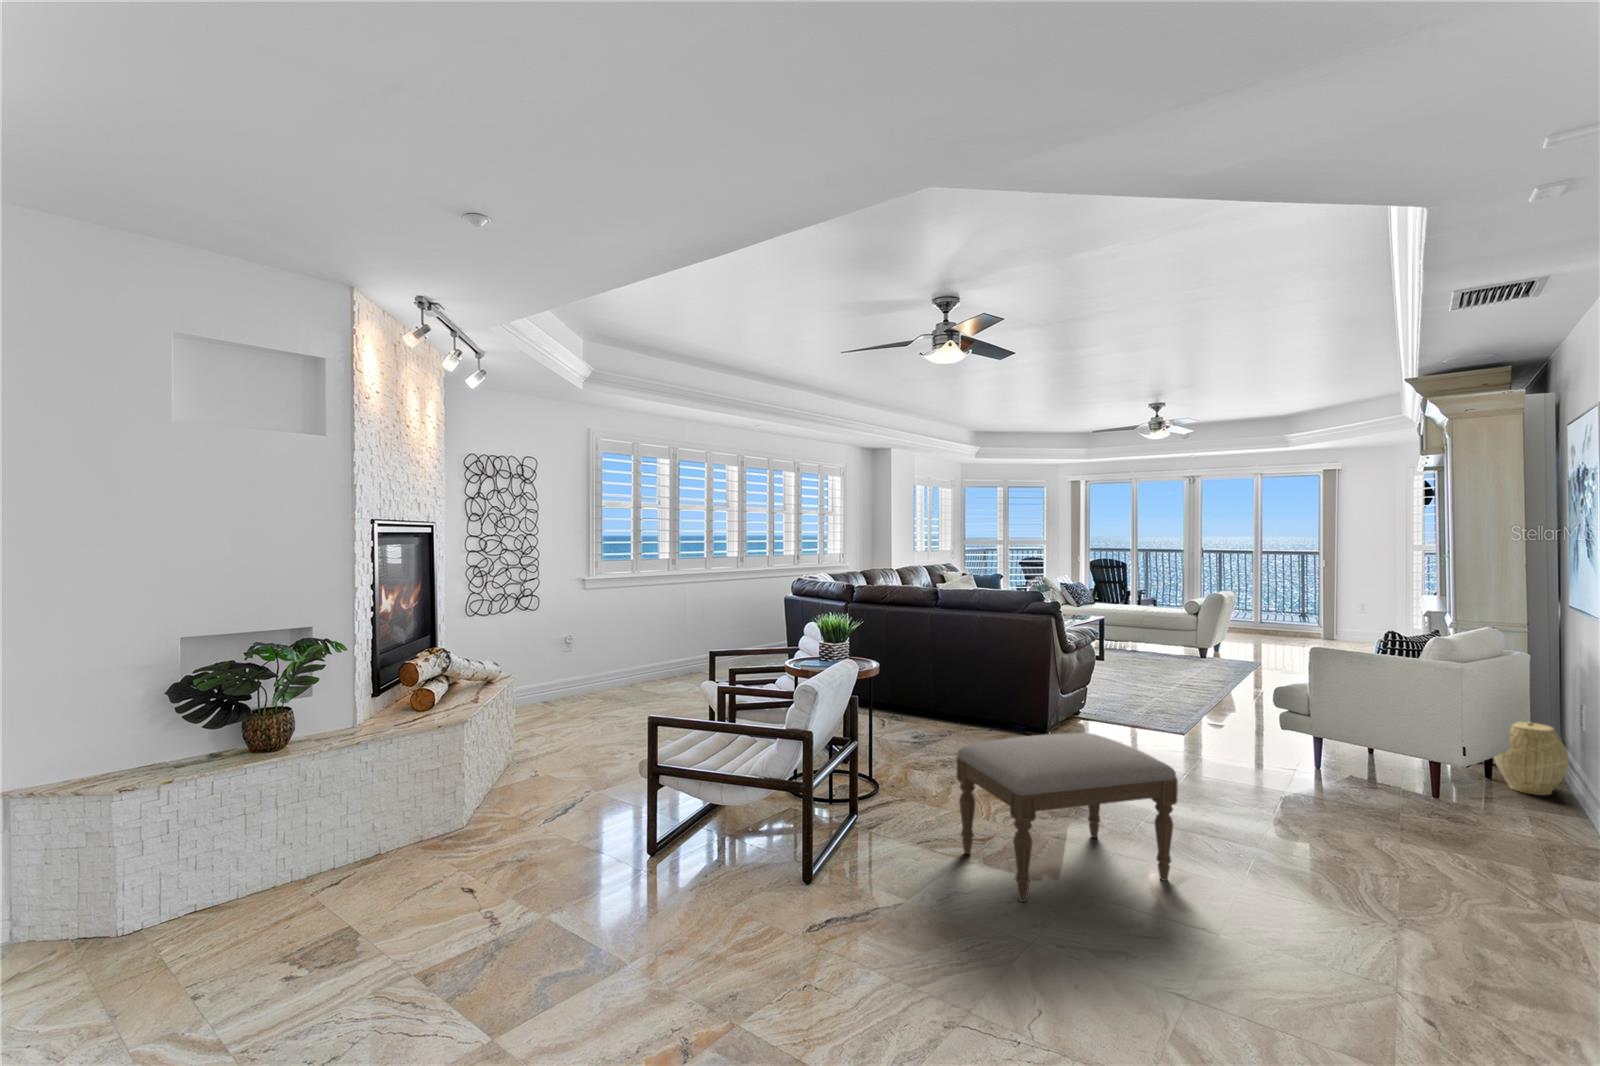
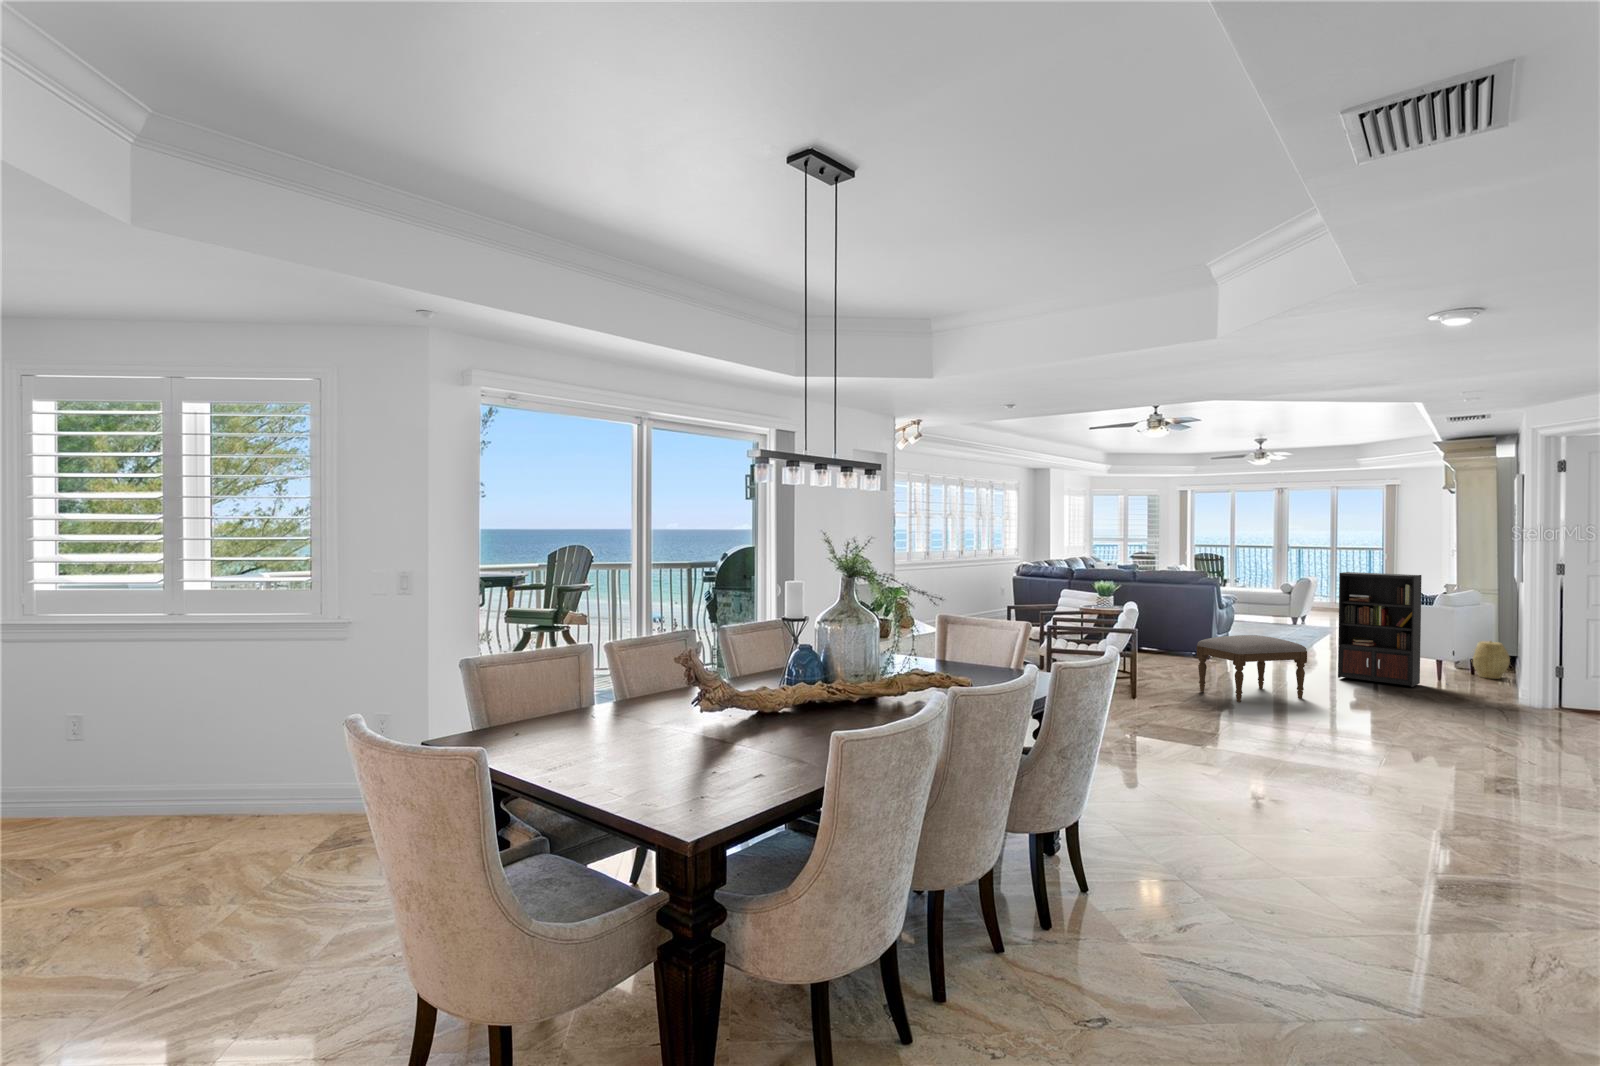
bookcase: none [1251,596,1462,831] -> present [1338,572,1448,687]

